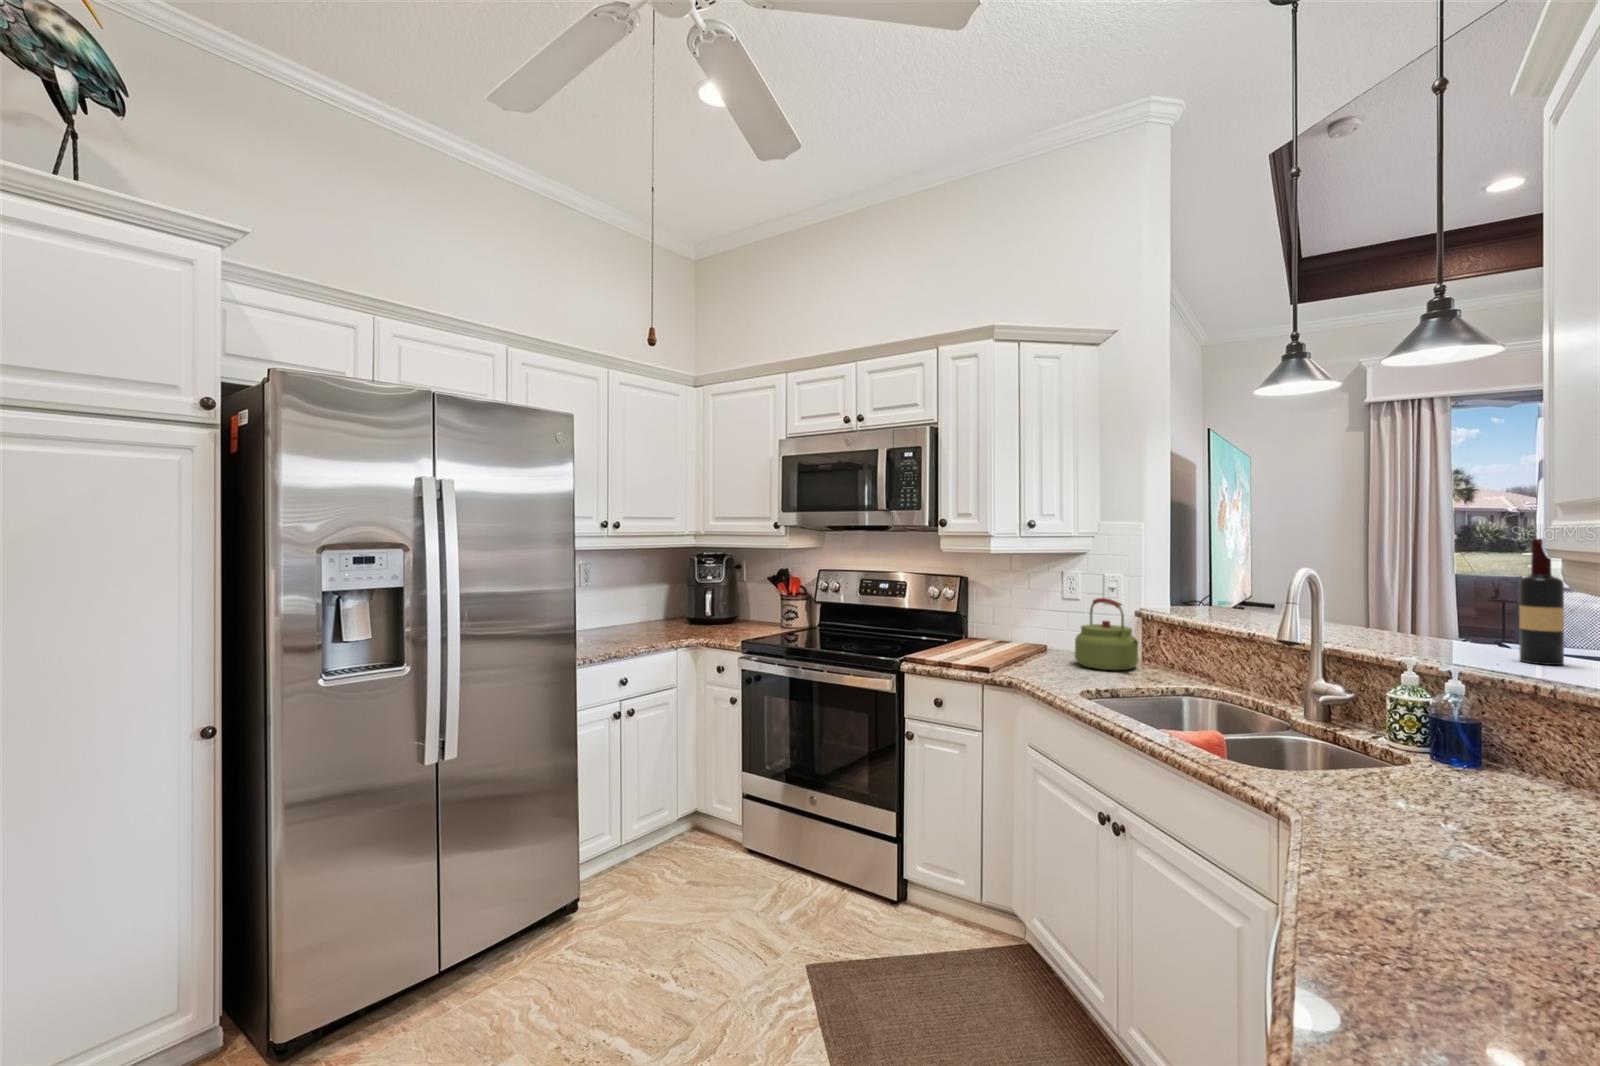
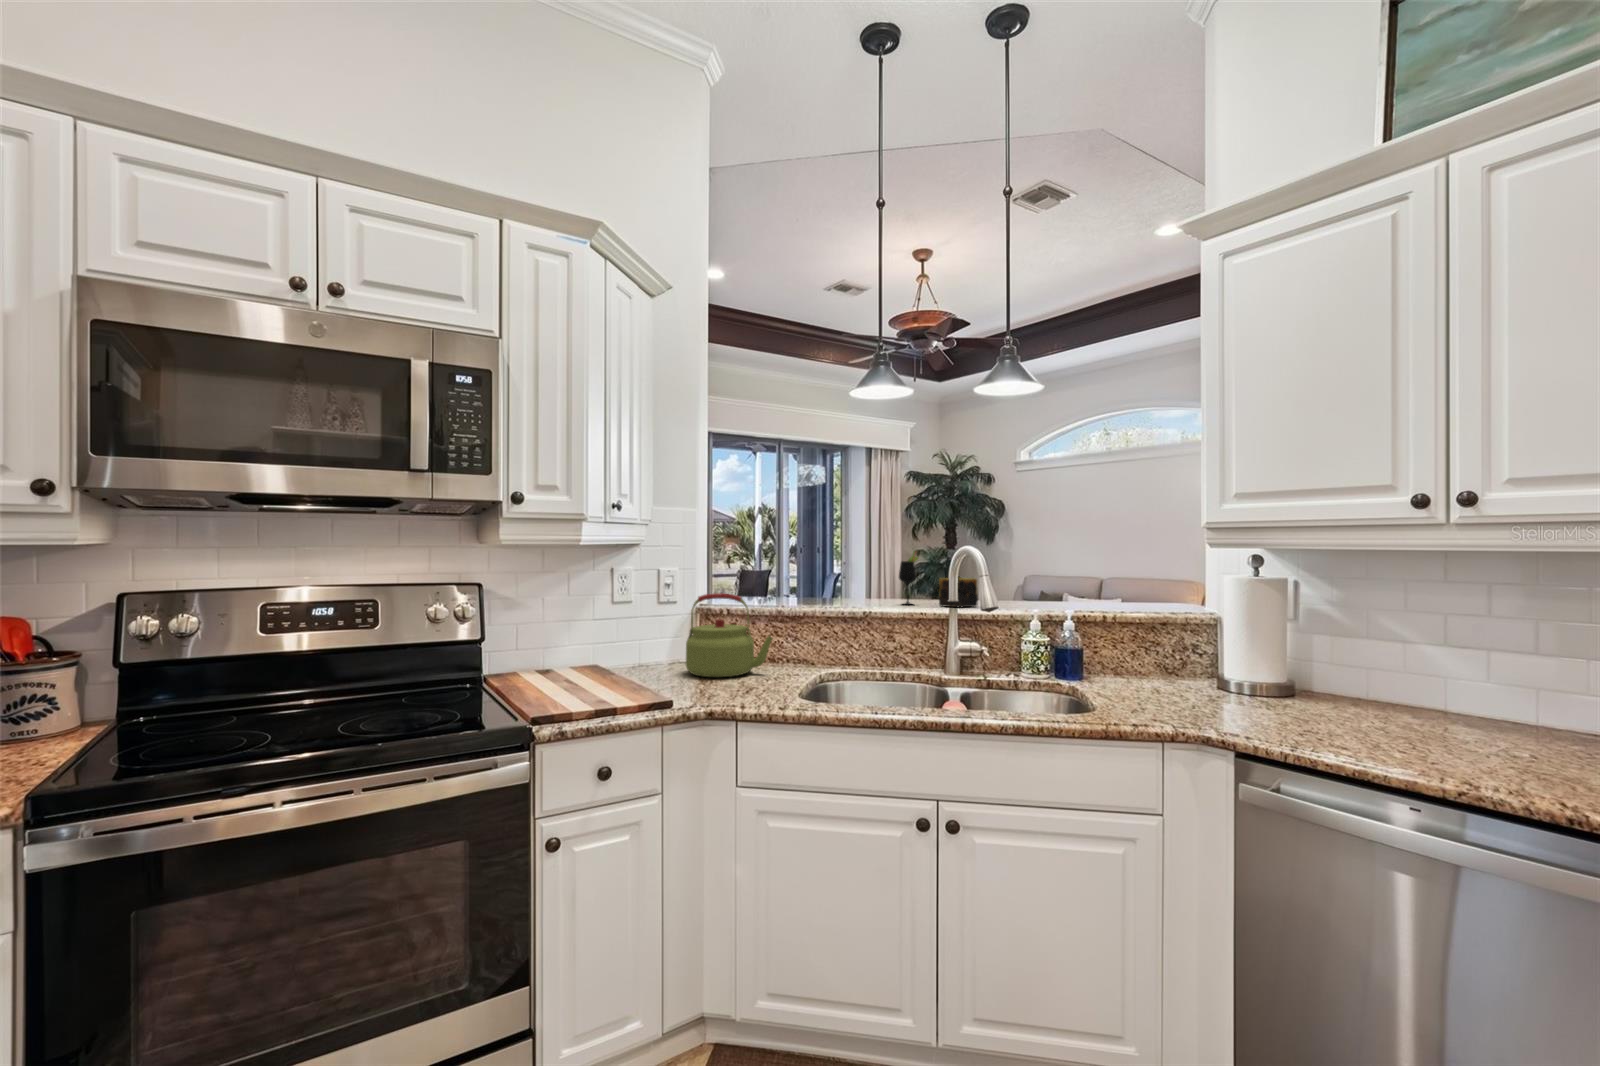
wine bottle: present [1519,539,1564,665] -> none [1010,523,1032,607]
wine glass: none [1366,571,1400,638] -> present [899,552,919,605]
candle: none [1399,608,1451,651] -> present [939,578,978,608]

